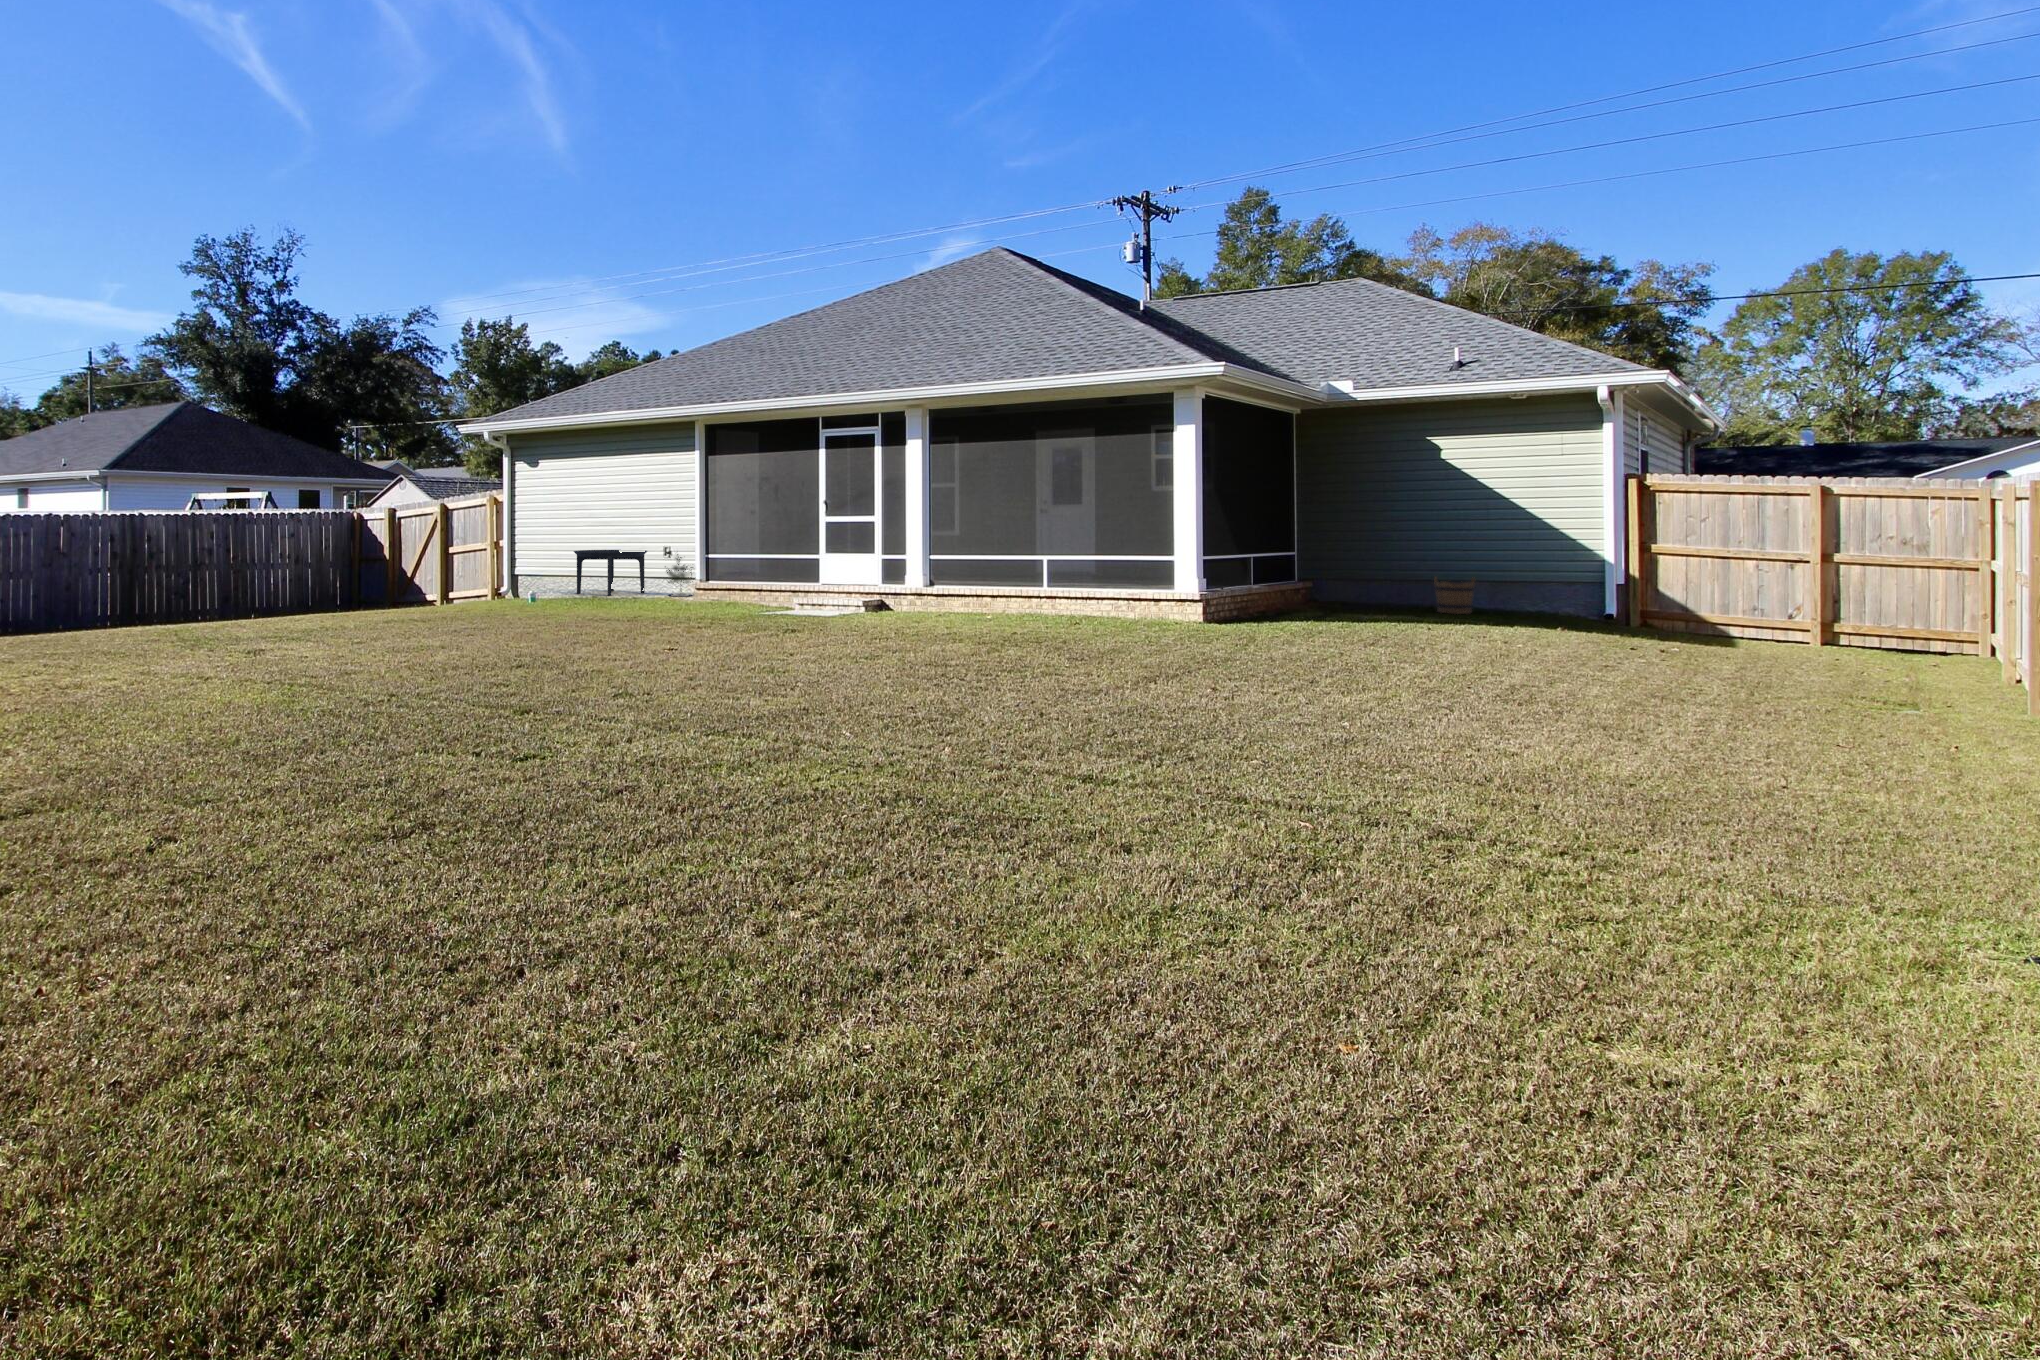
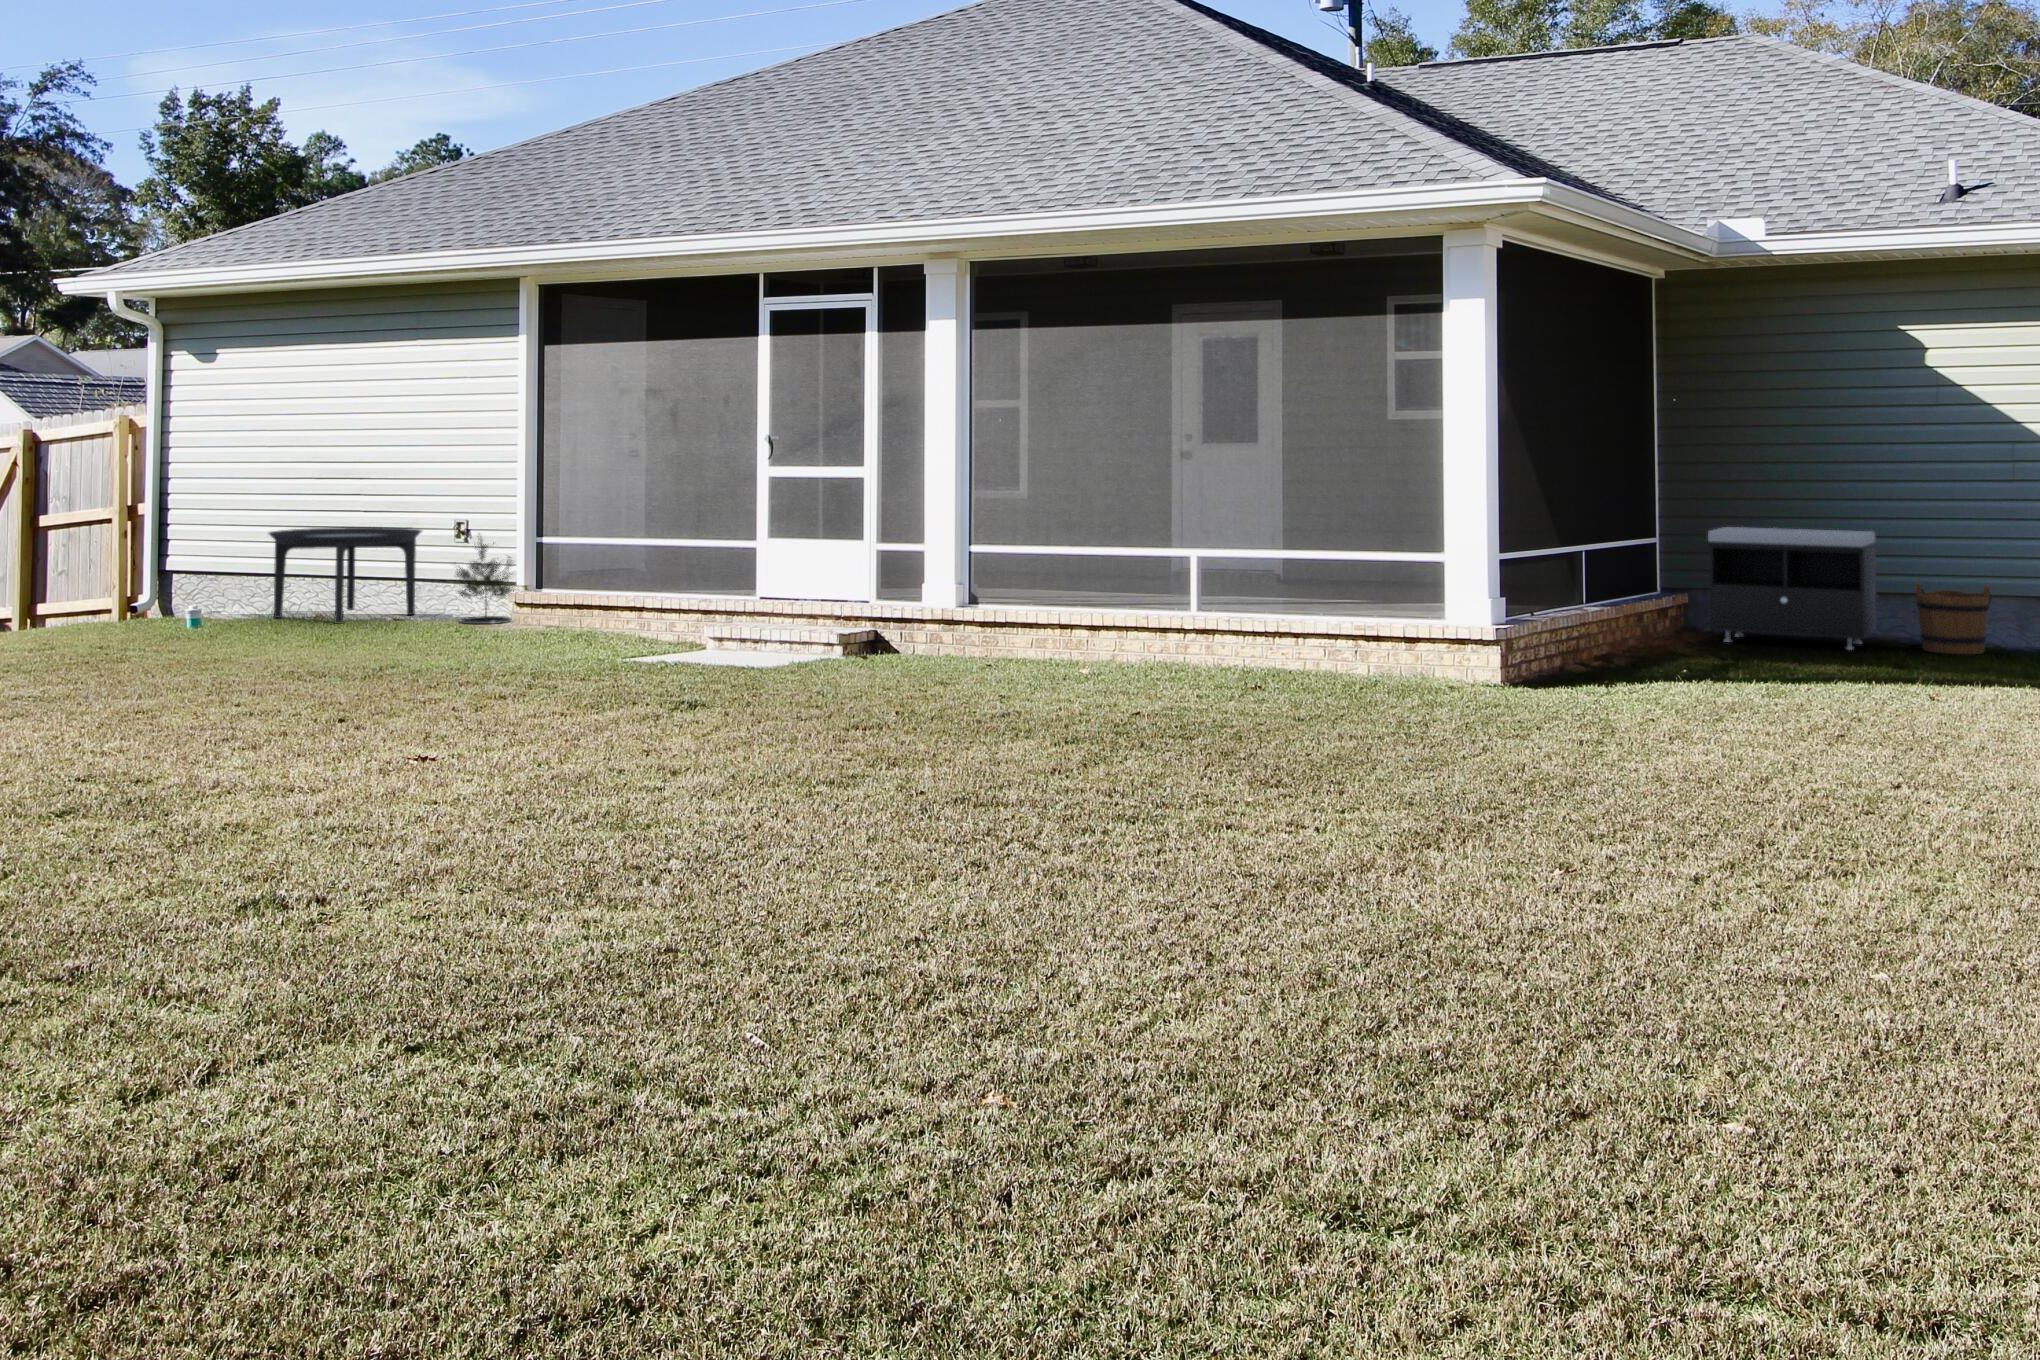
storage bench: none [1320,548,1414,611] -> present [1708,527,1876,650]

